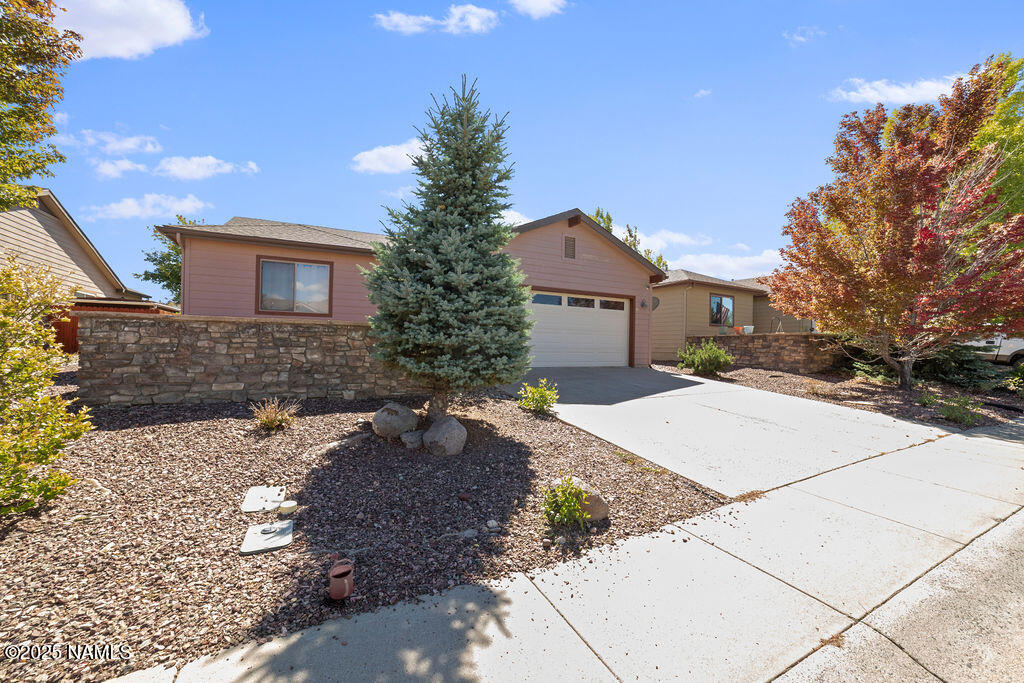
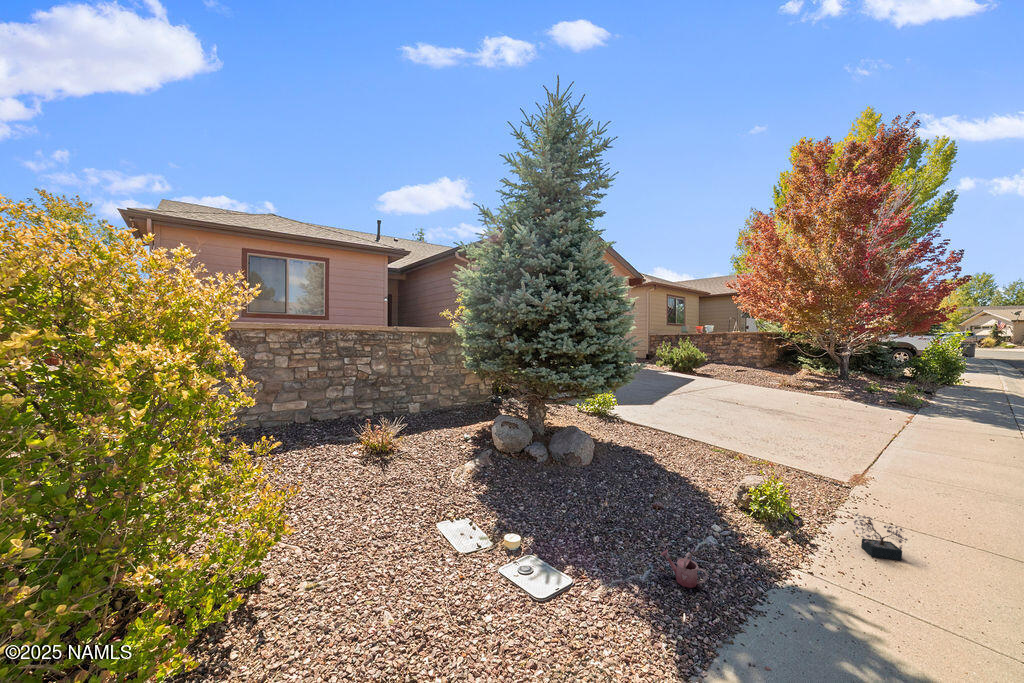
decorative plant: none [599,543,659,613] -> present [853,513,908,560]

